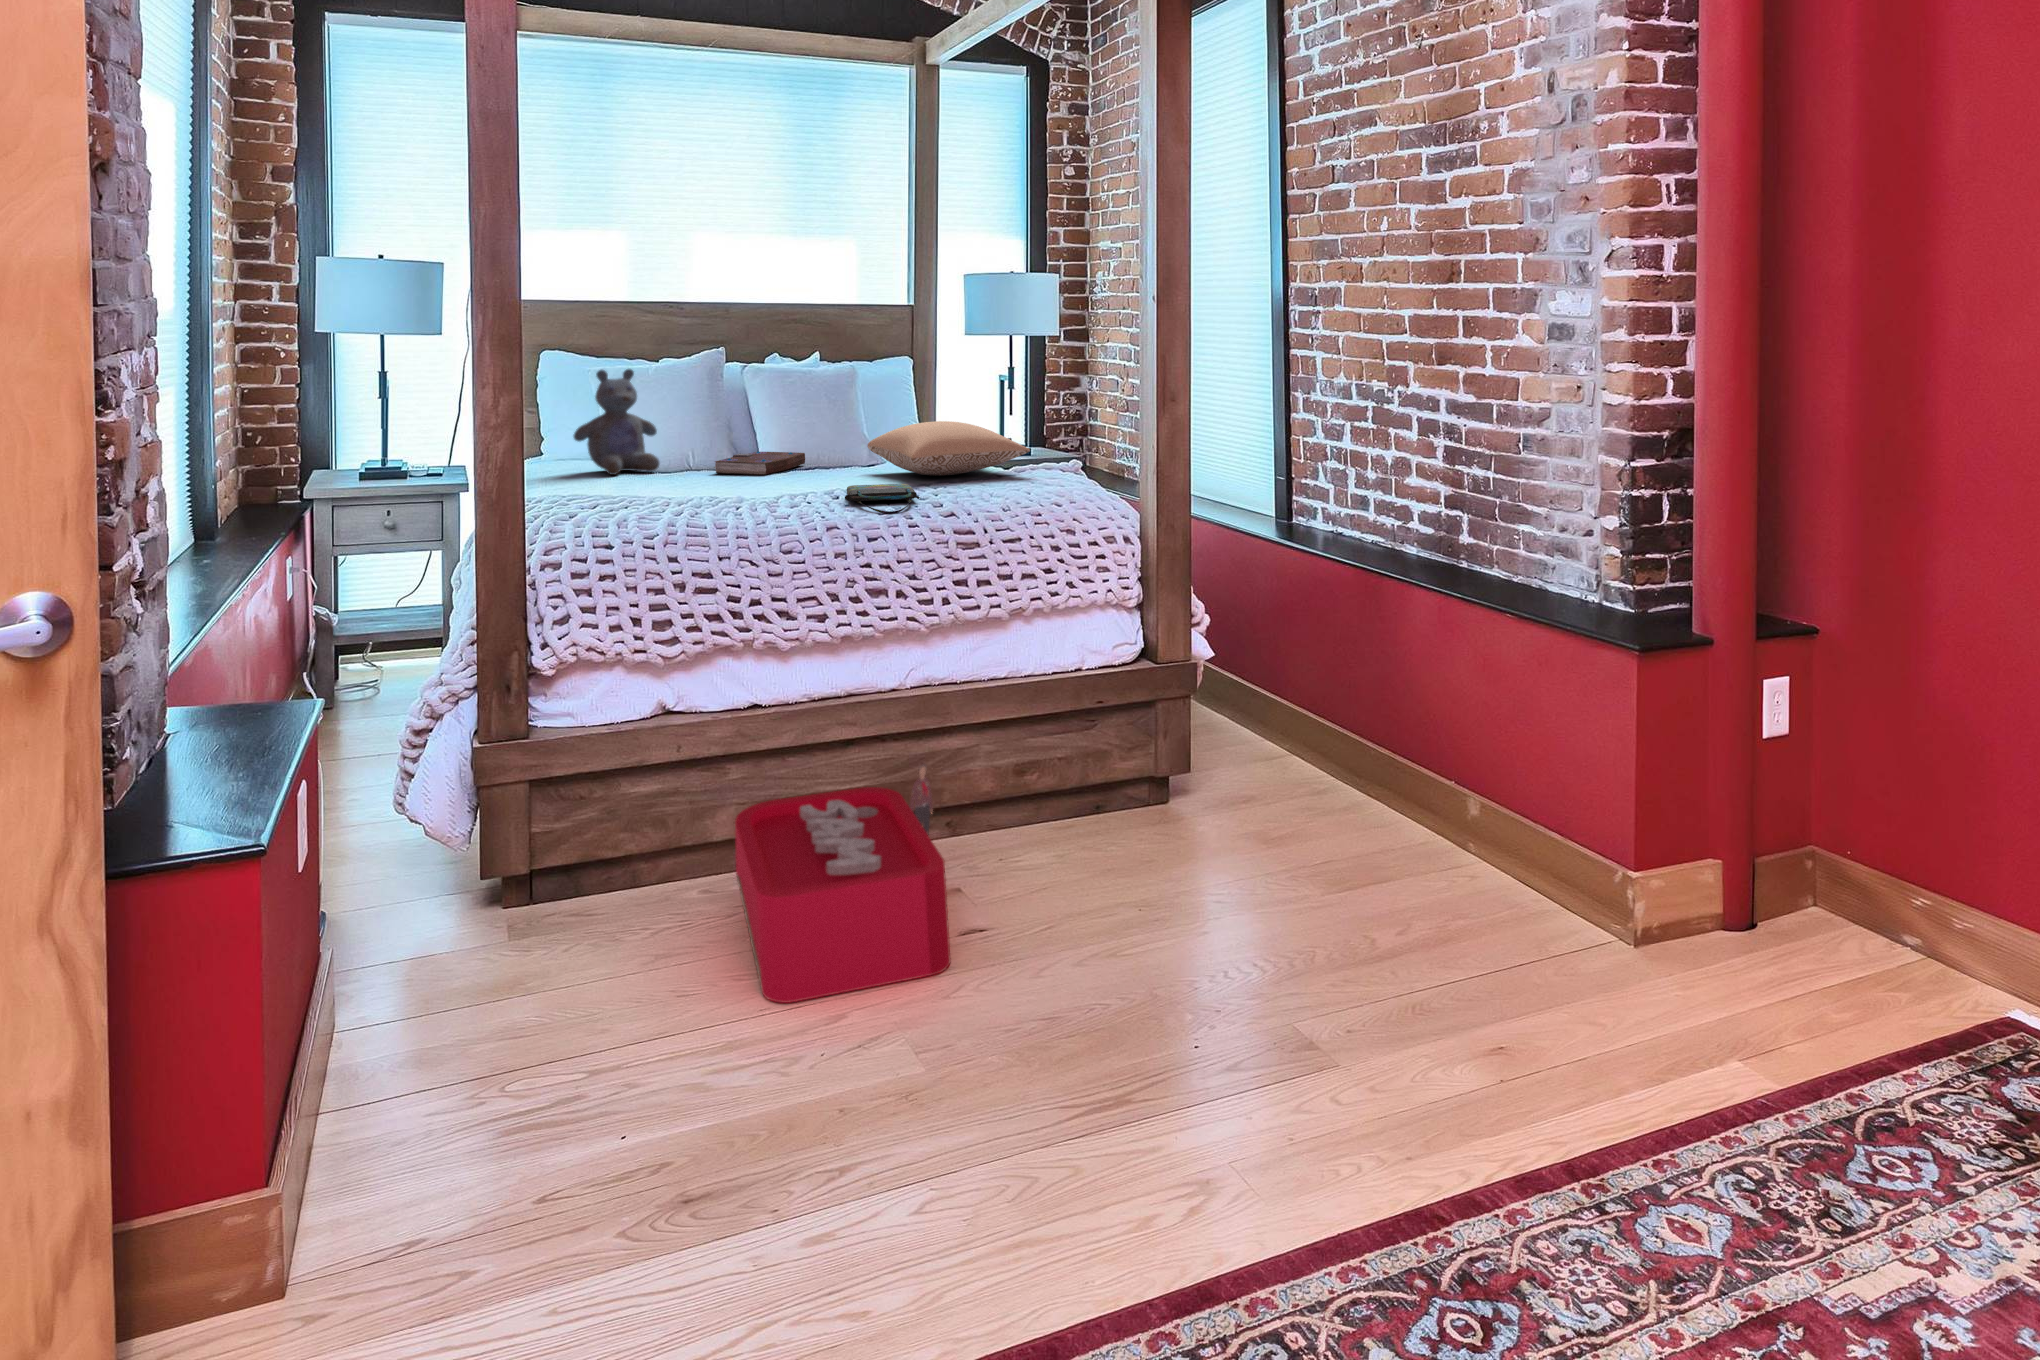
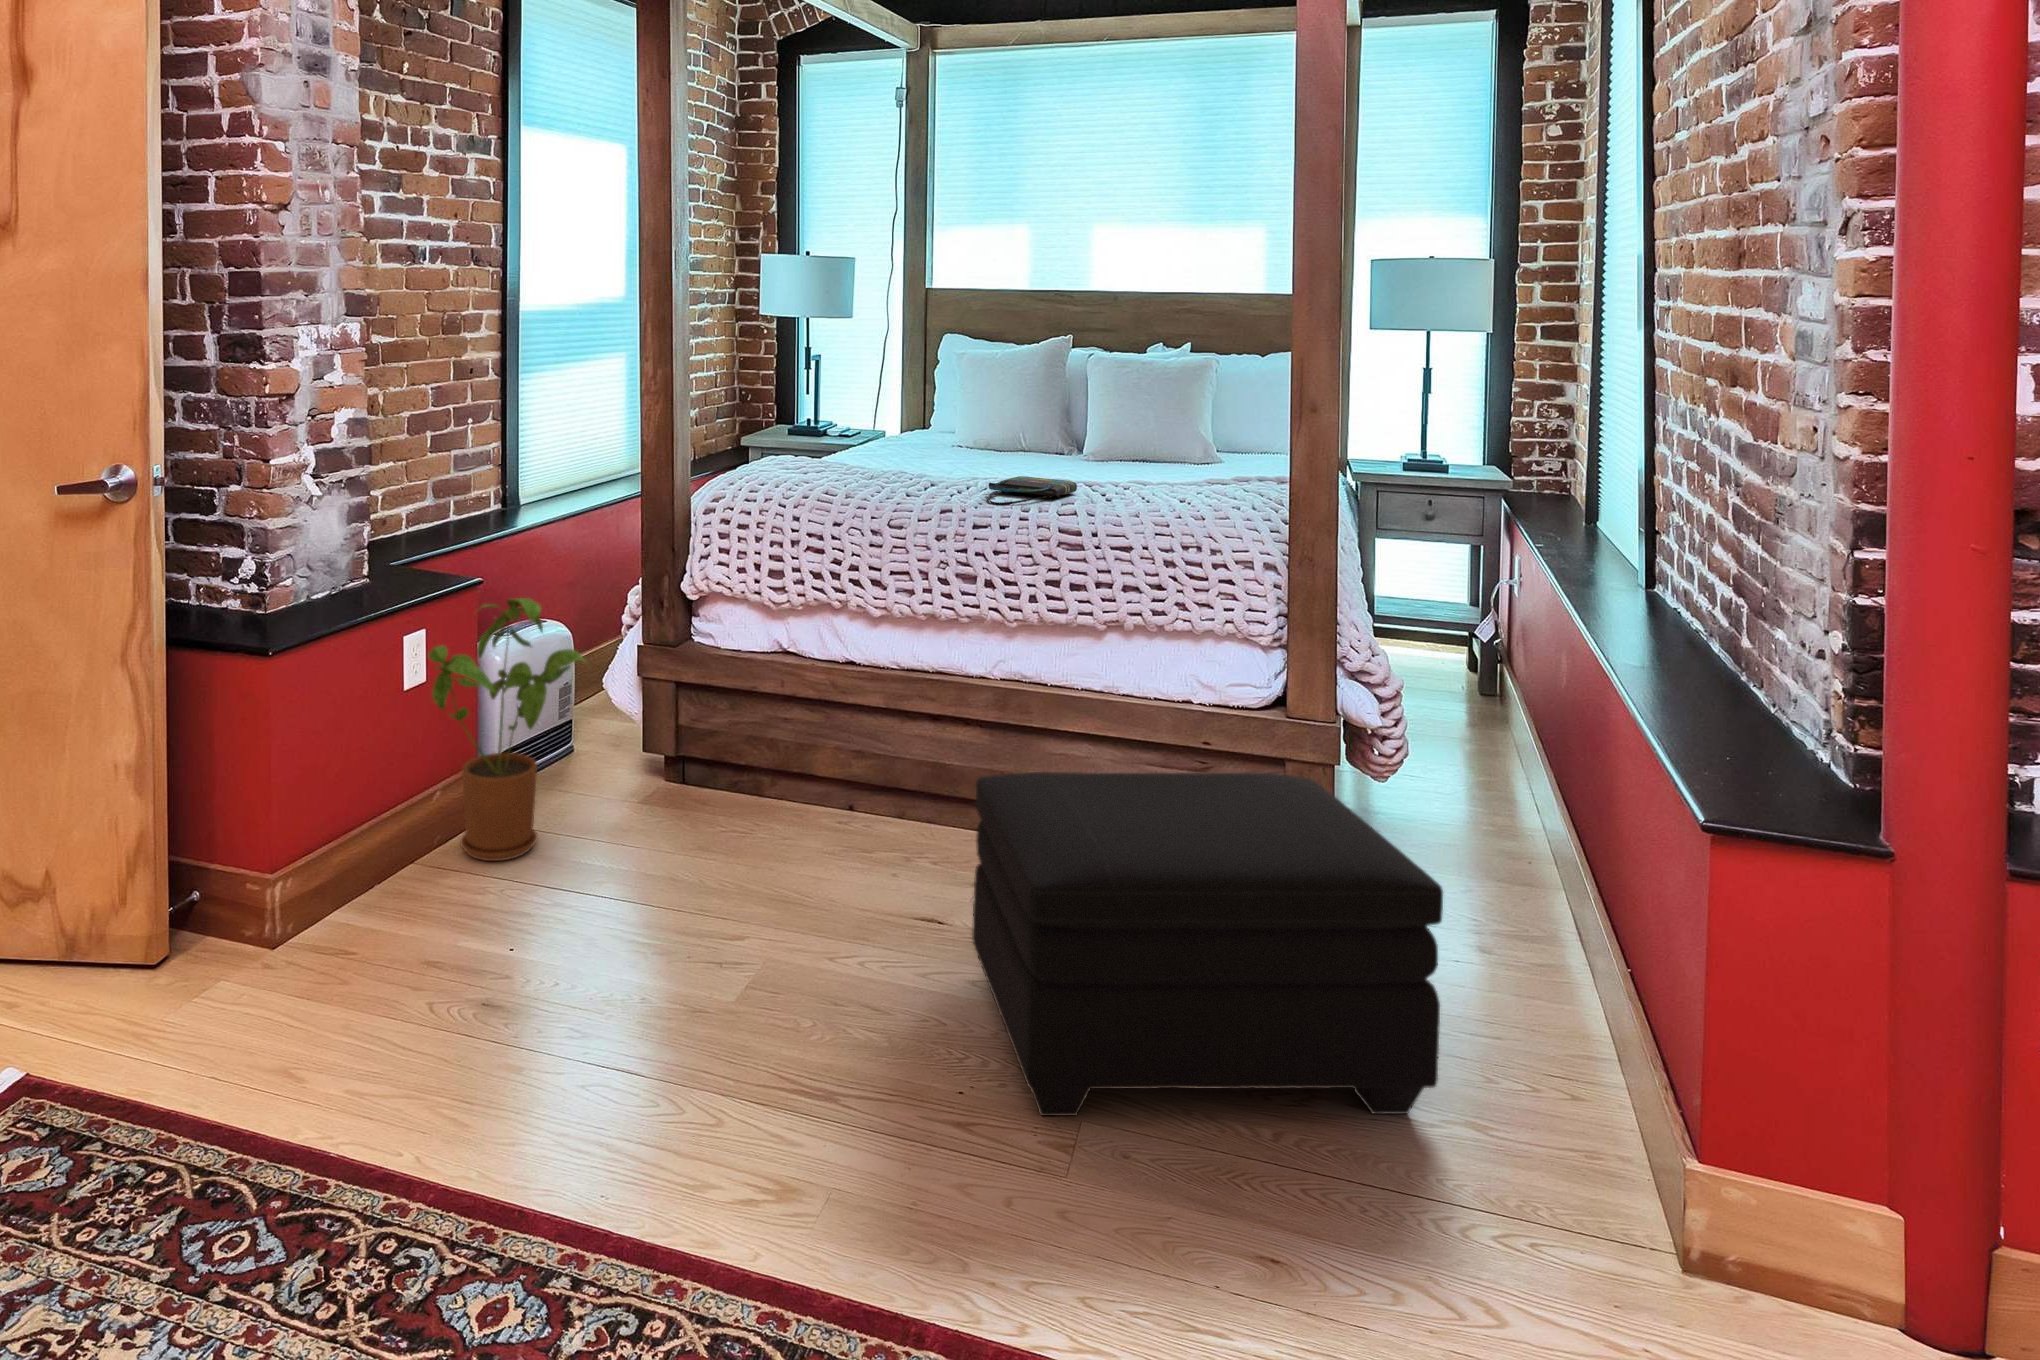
stuffed bear: present [573,369,660,475] -> none [904,352,981,448]
pillow: present [868,421,1030,476] -> none [1122,425,1270,483]
book: present [714,451,805,475] -> none [999,440,1104,462]
ottoman: none [1071,690,1427,1030] -> present [972,772,1443,1116]
house plant: none [328,729,545,1112] -> present [428,598,589,861]
storage bin: present [735,764,951,1003] -> none [721,741,995,932]

